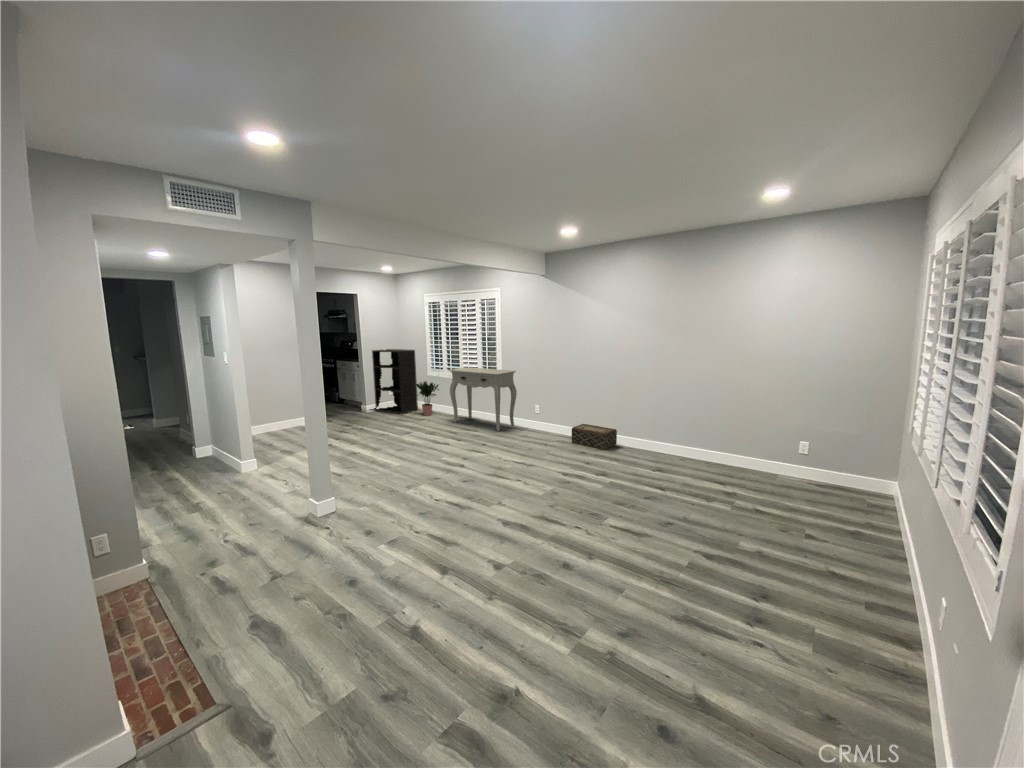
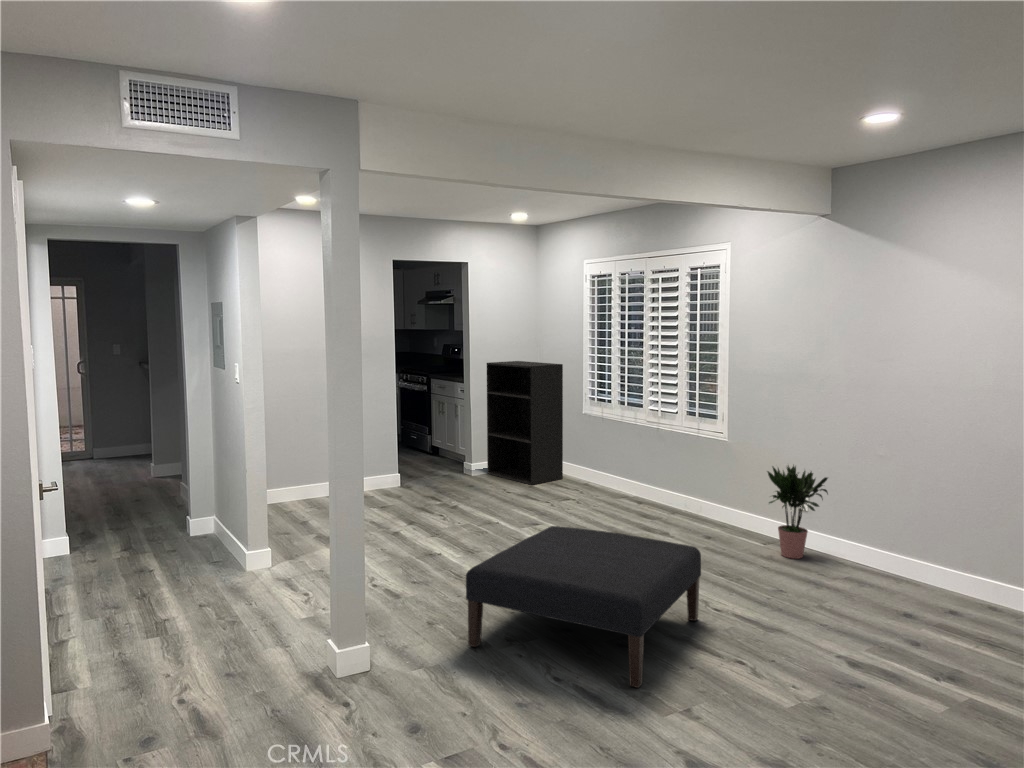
console table: present [449,367,517,431] -> none [621,403,758,538]
potted plant: present [416,381,439,416] -> present [767,466,828,559]
woven basket: present [572,424,617,450] -> none [878,544,993,612]
ottoman: none [384,430,497,498] -> present [466,526,701,688]

